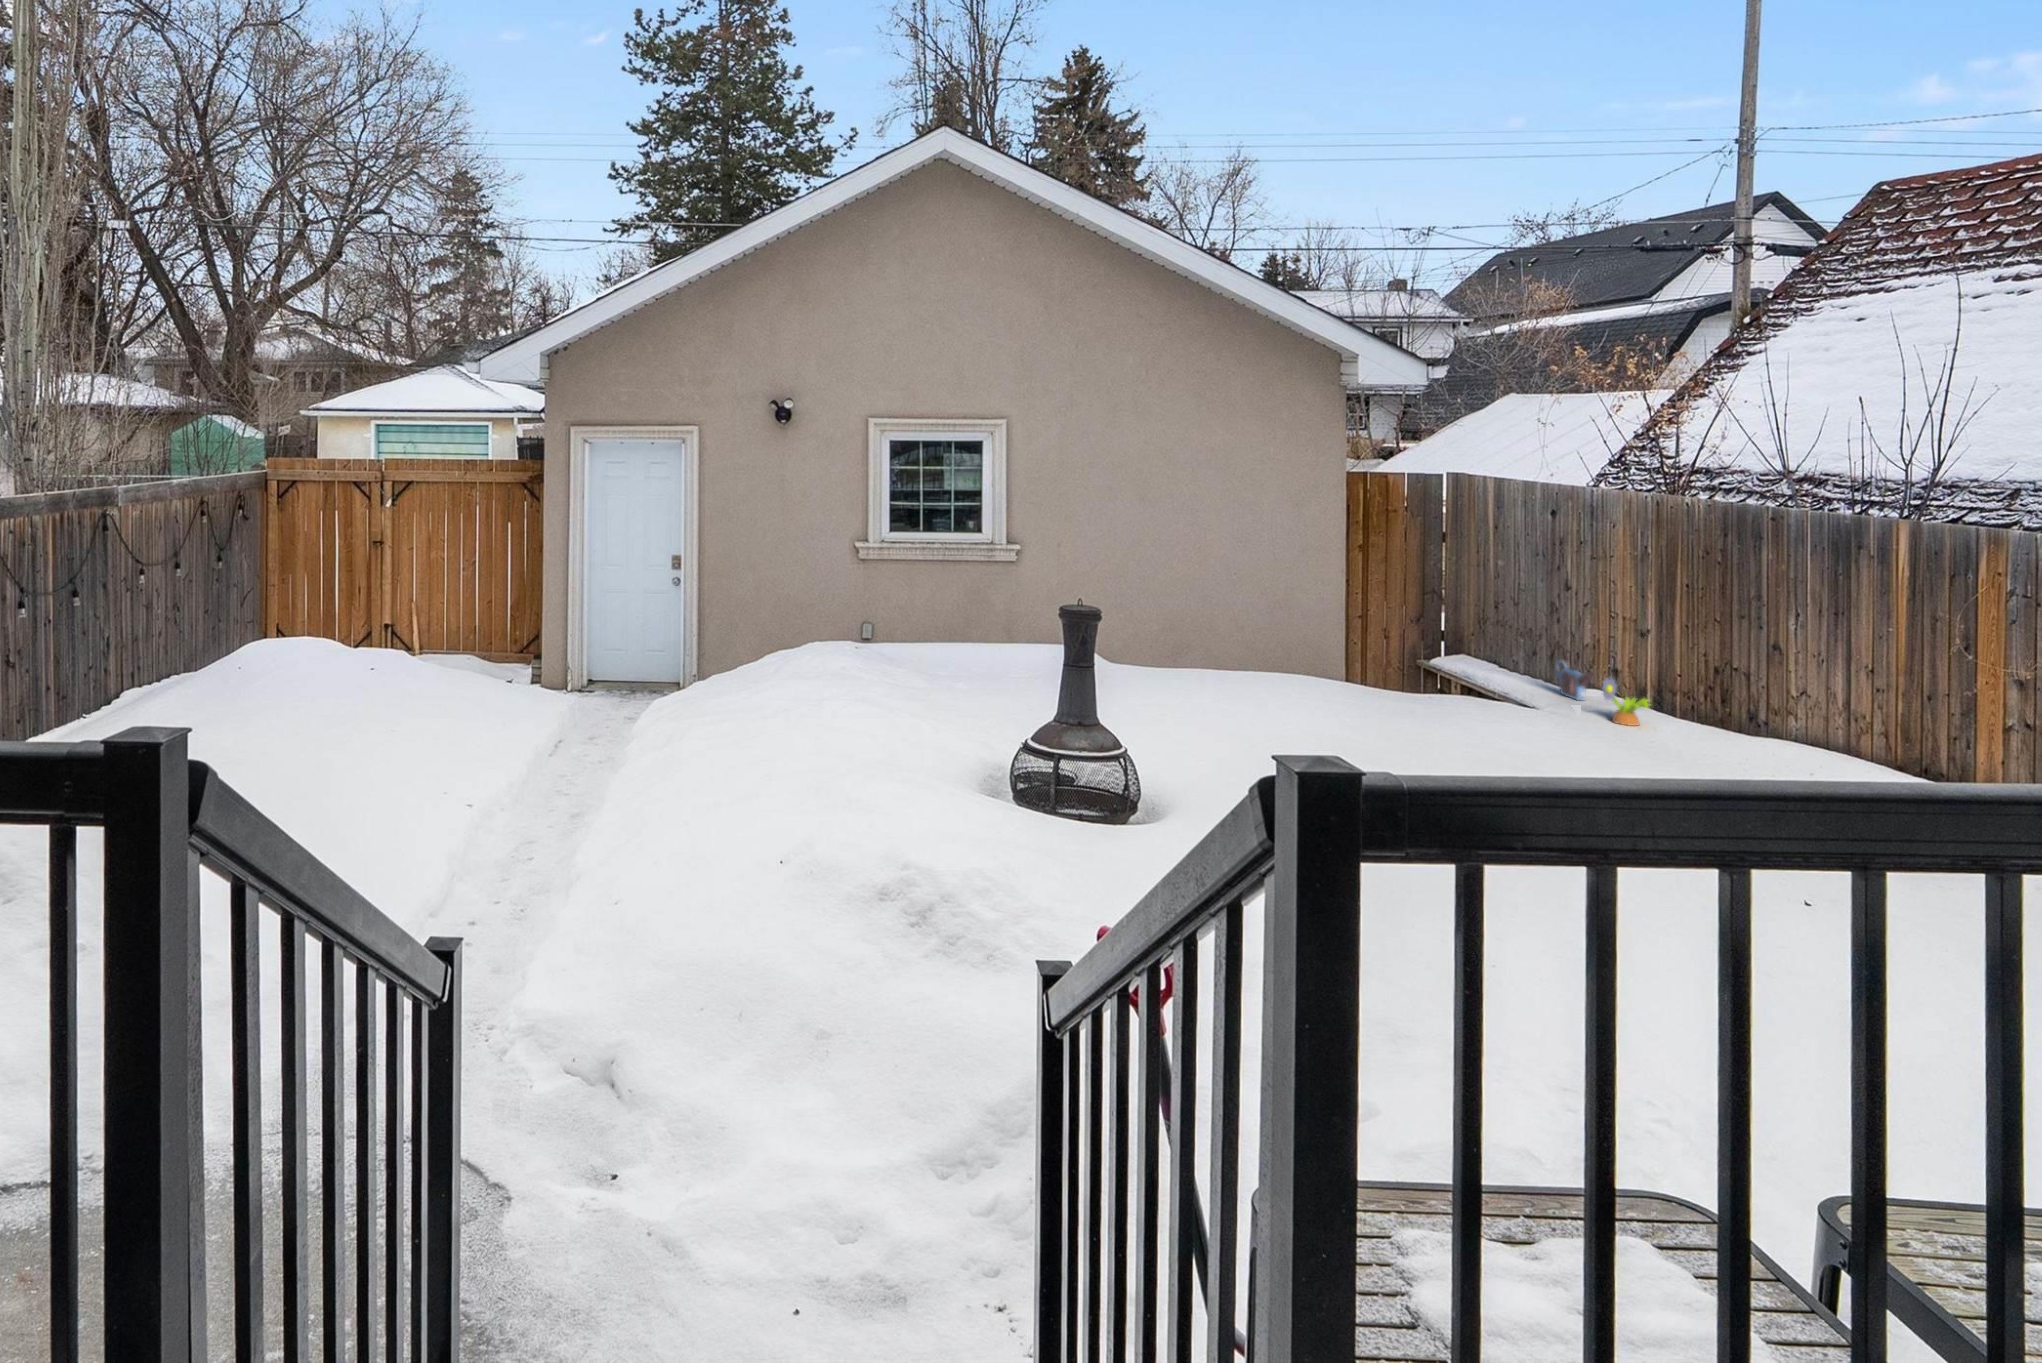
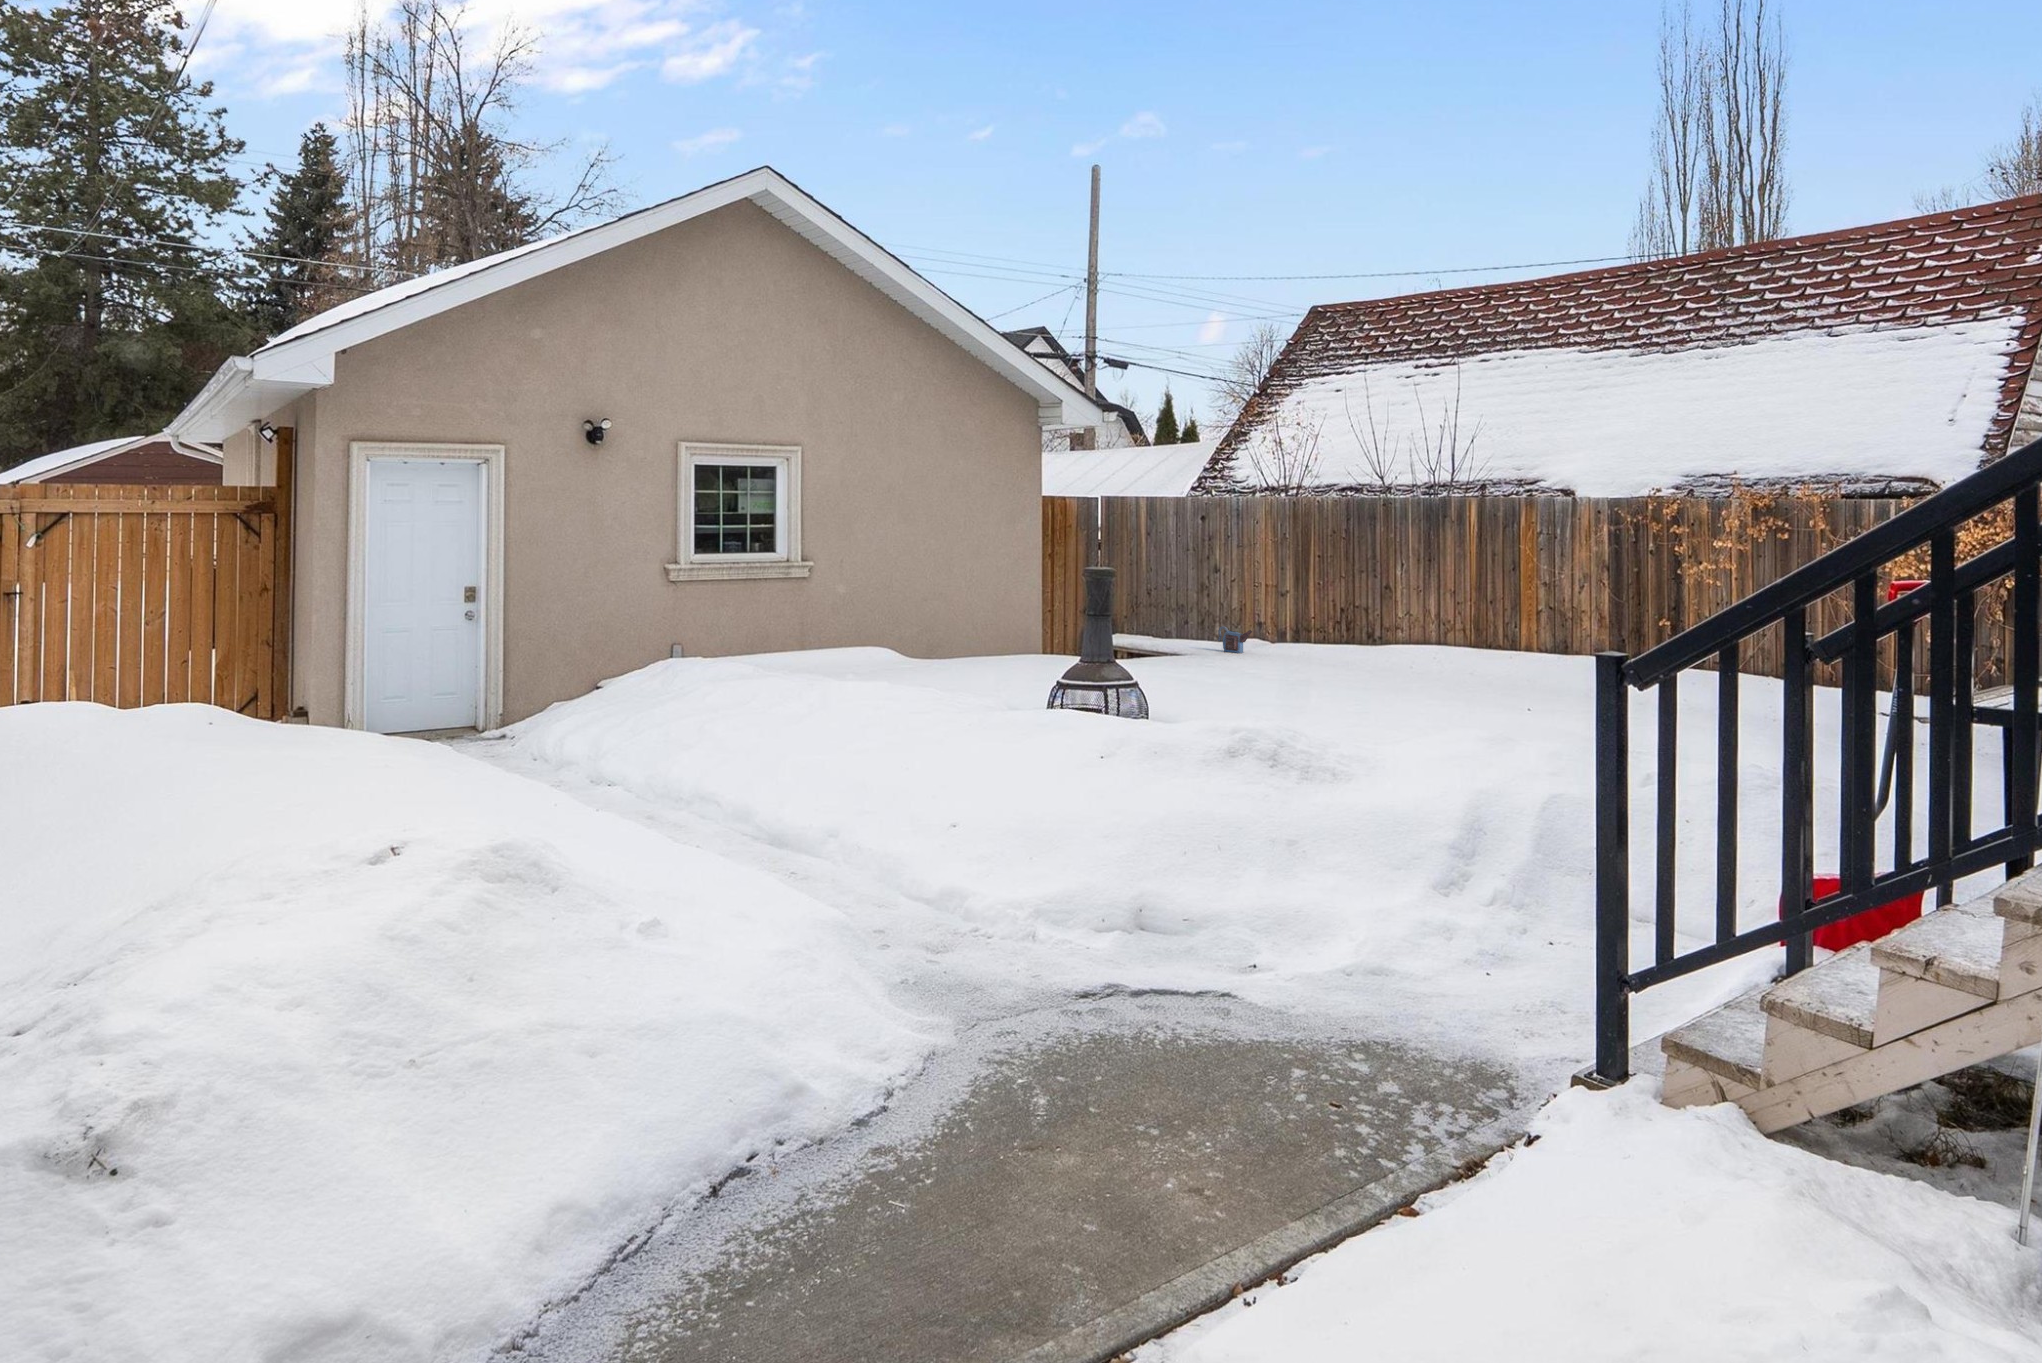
decorative plant: present [1602,678,1649,726] -> none [1269,626,1303,660]

